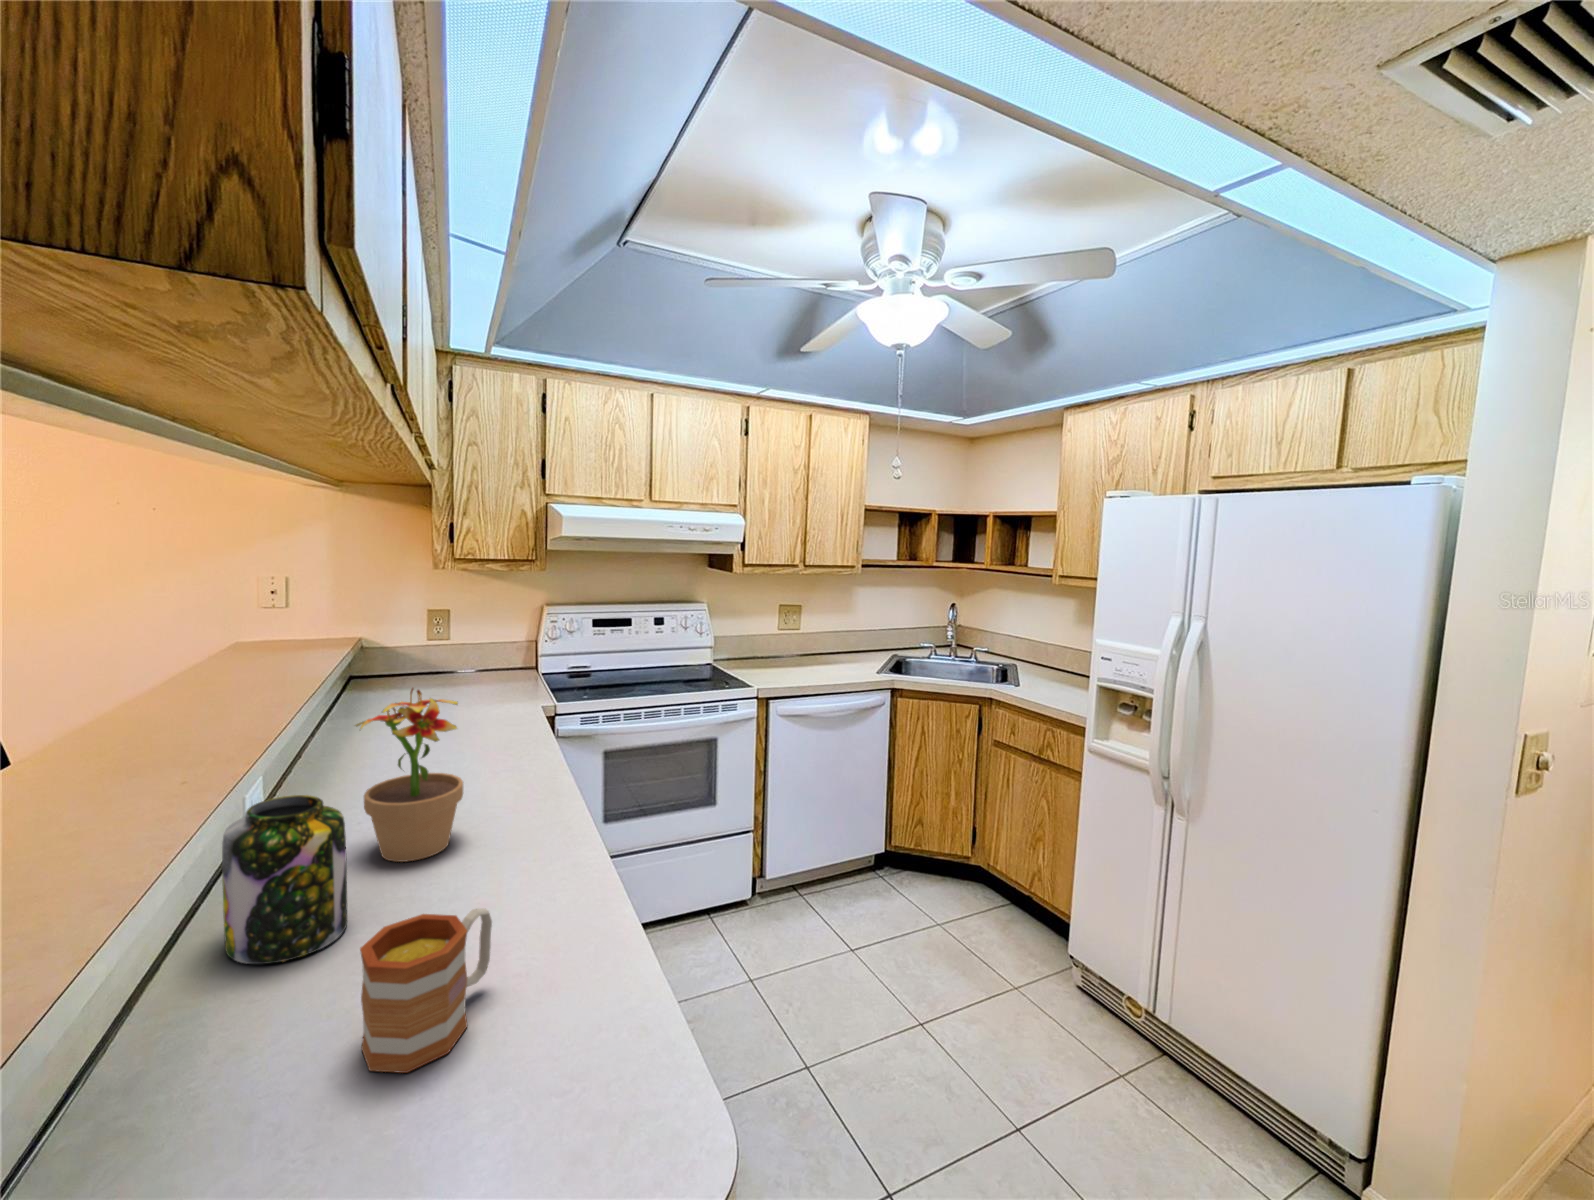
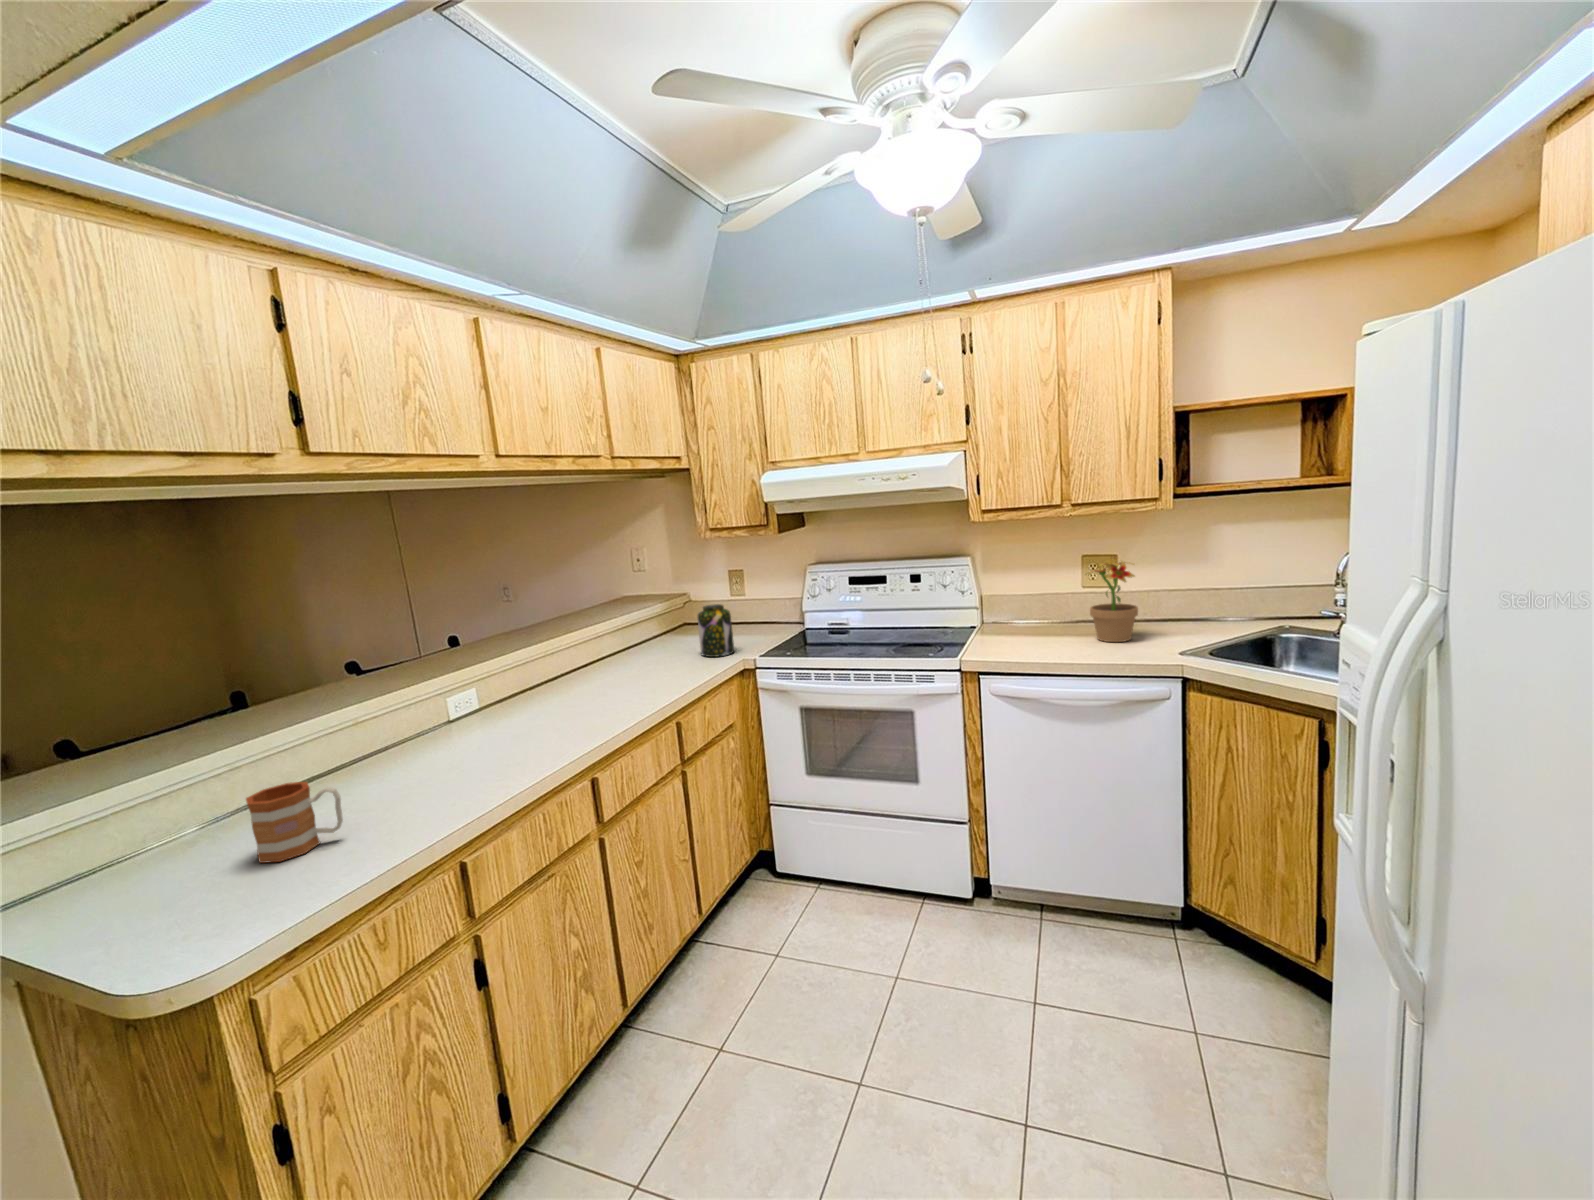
potted plant: present [356,688,463,862] -> present [1088,557,1138,642]
jar: present [222,795,347,964] -> present [697,604,734,657]

